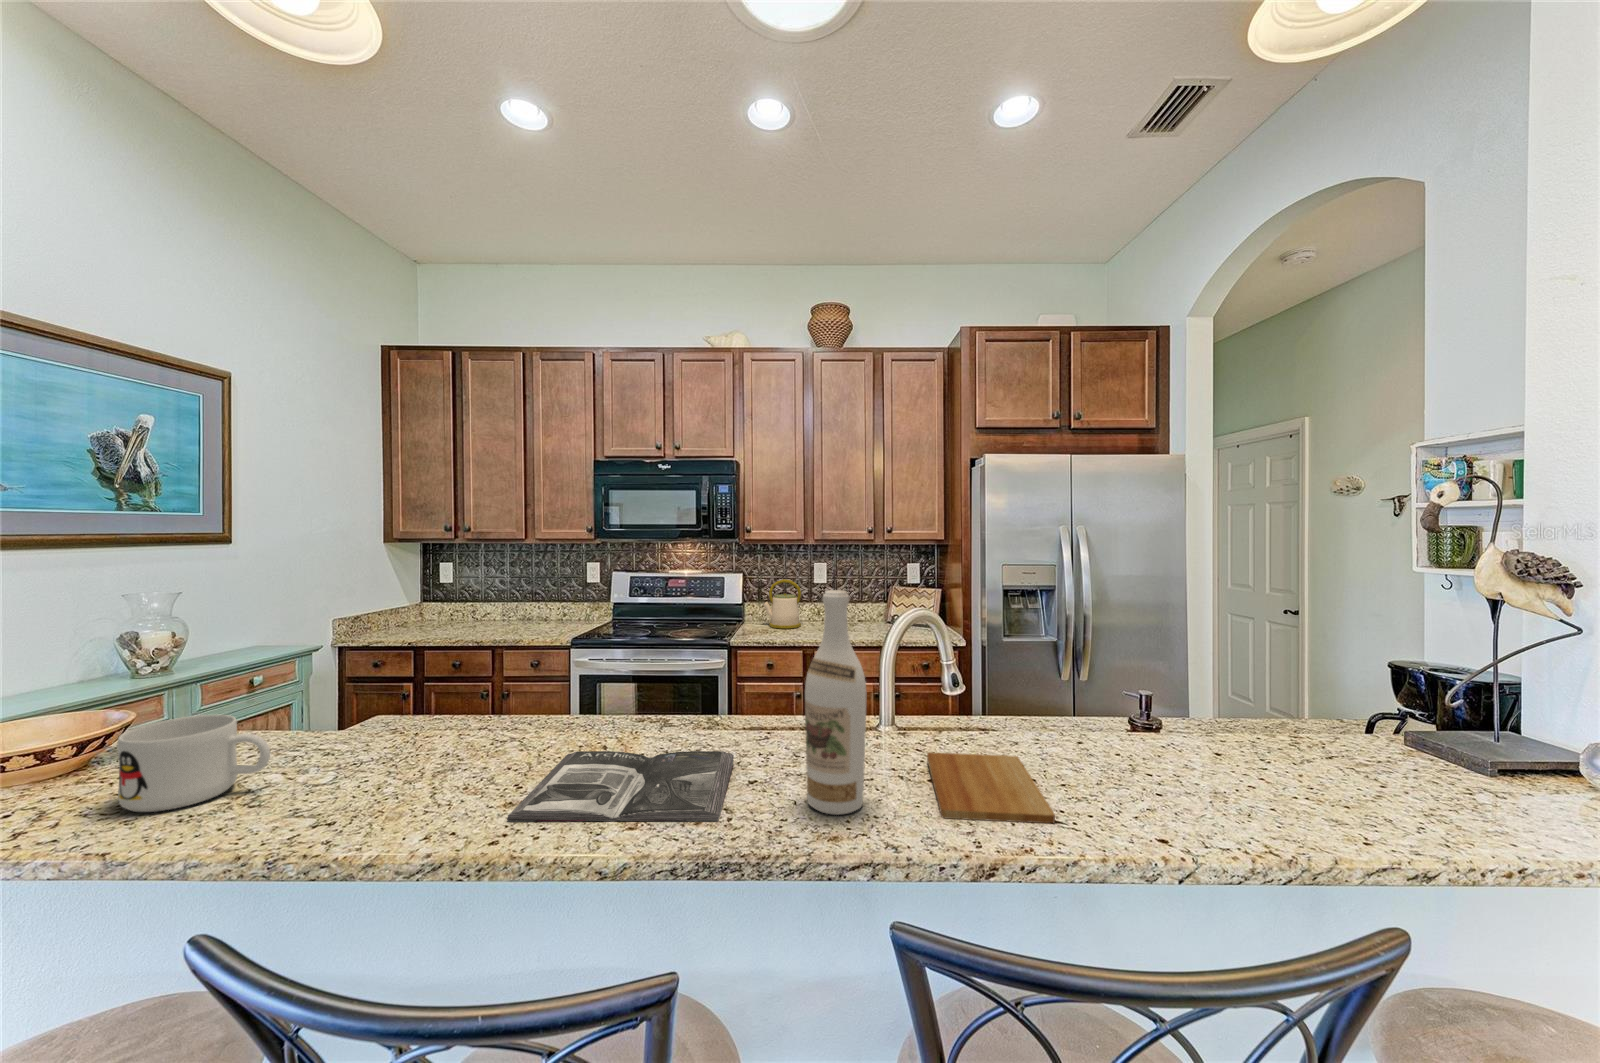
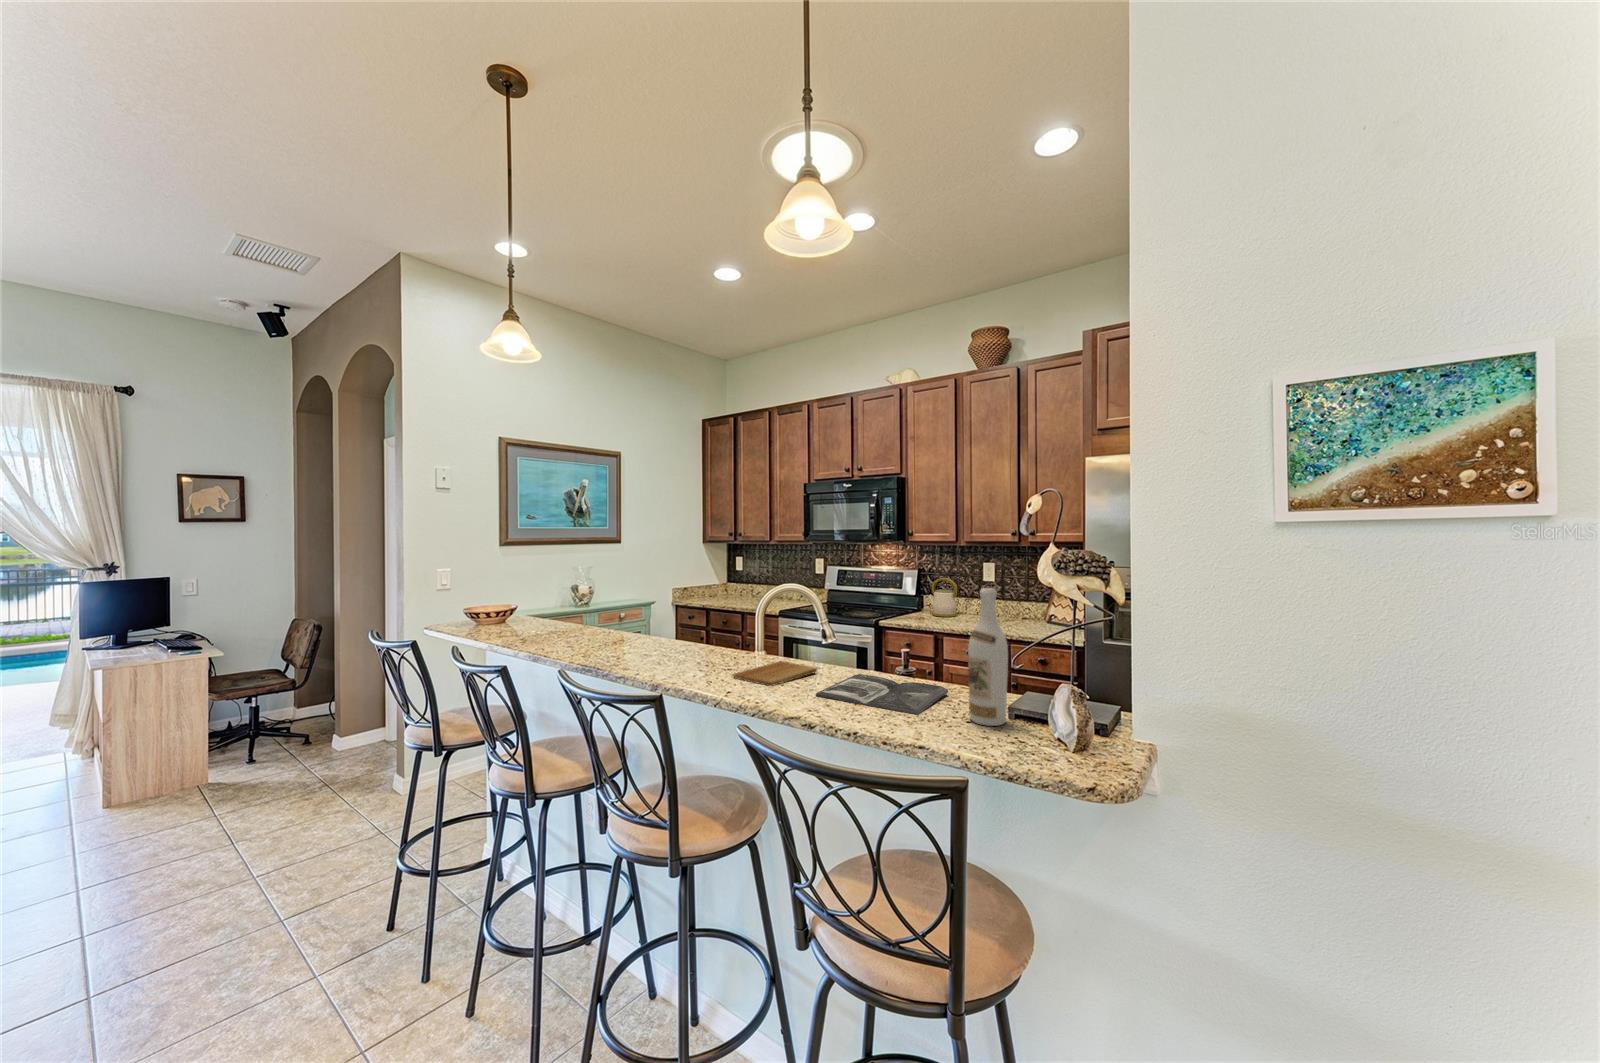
wine bottle: present [805,590,867,815] -> present [968,588,1008,726]
mug: present [117,715,270,812] -> none [514,609,554,638]
magazine: present [507,751,734,822] -> present [816,674,948,715]

